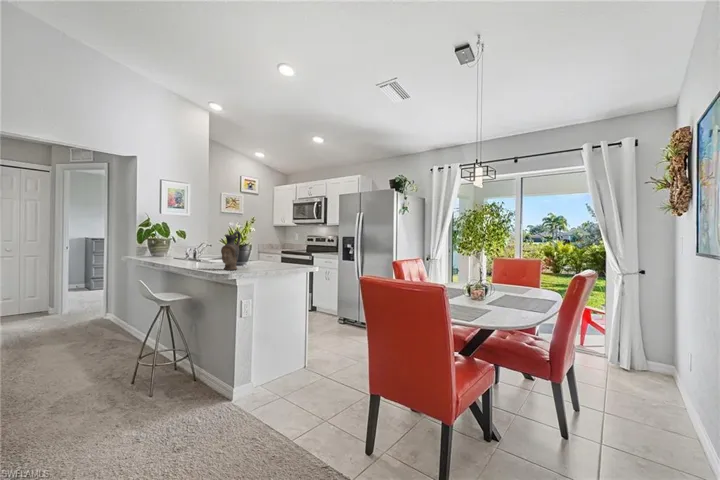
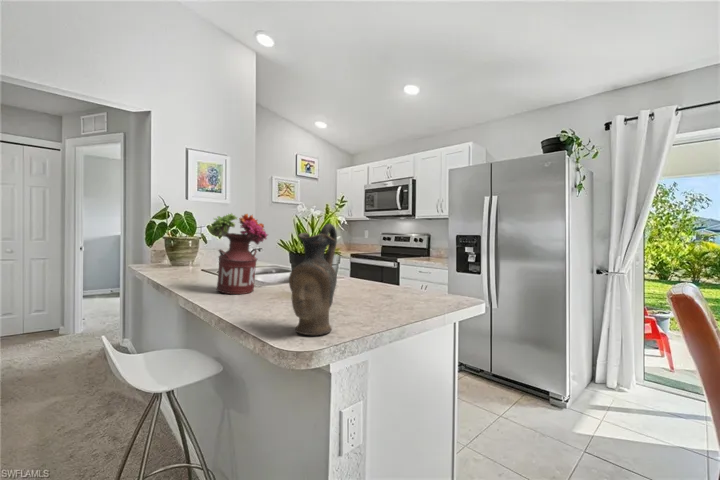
flower arrangement: none [185,225,215,264] -> present [209,213,267,294]

